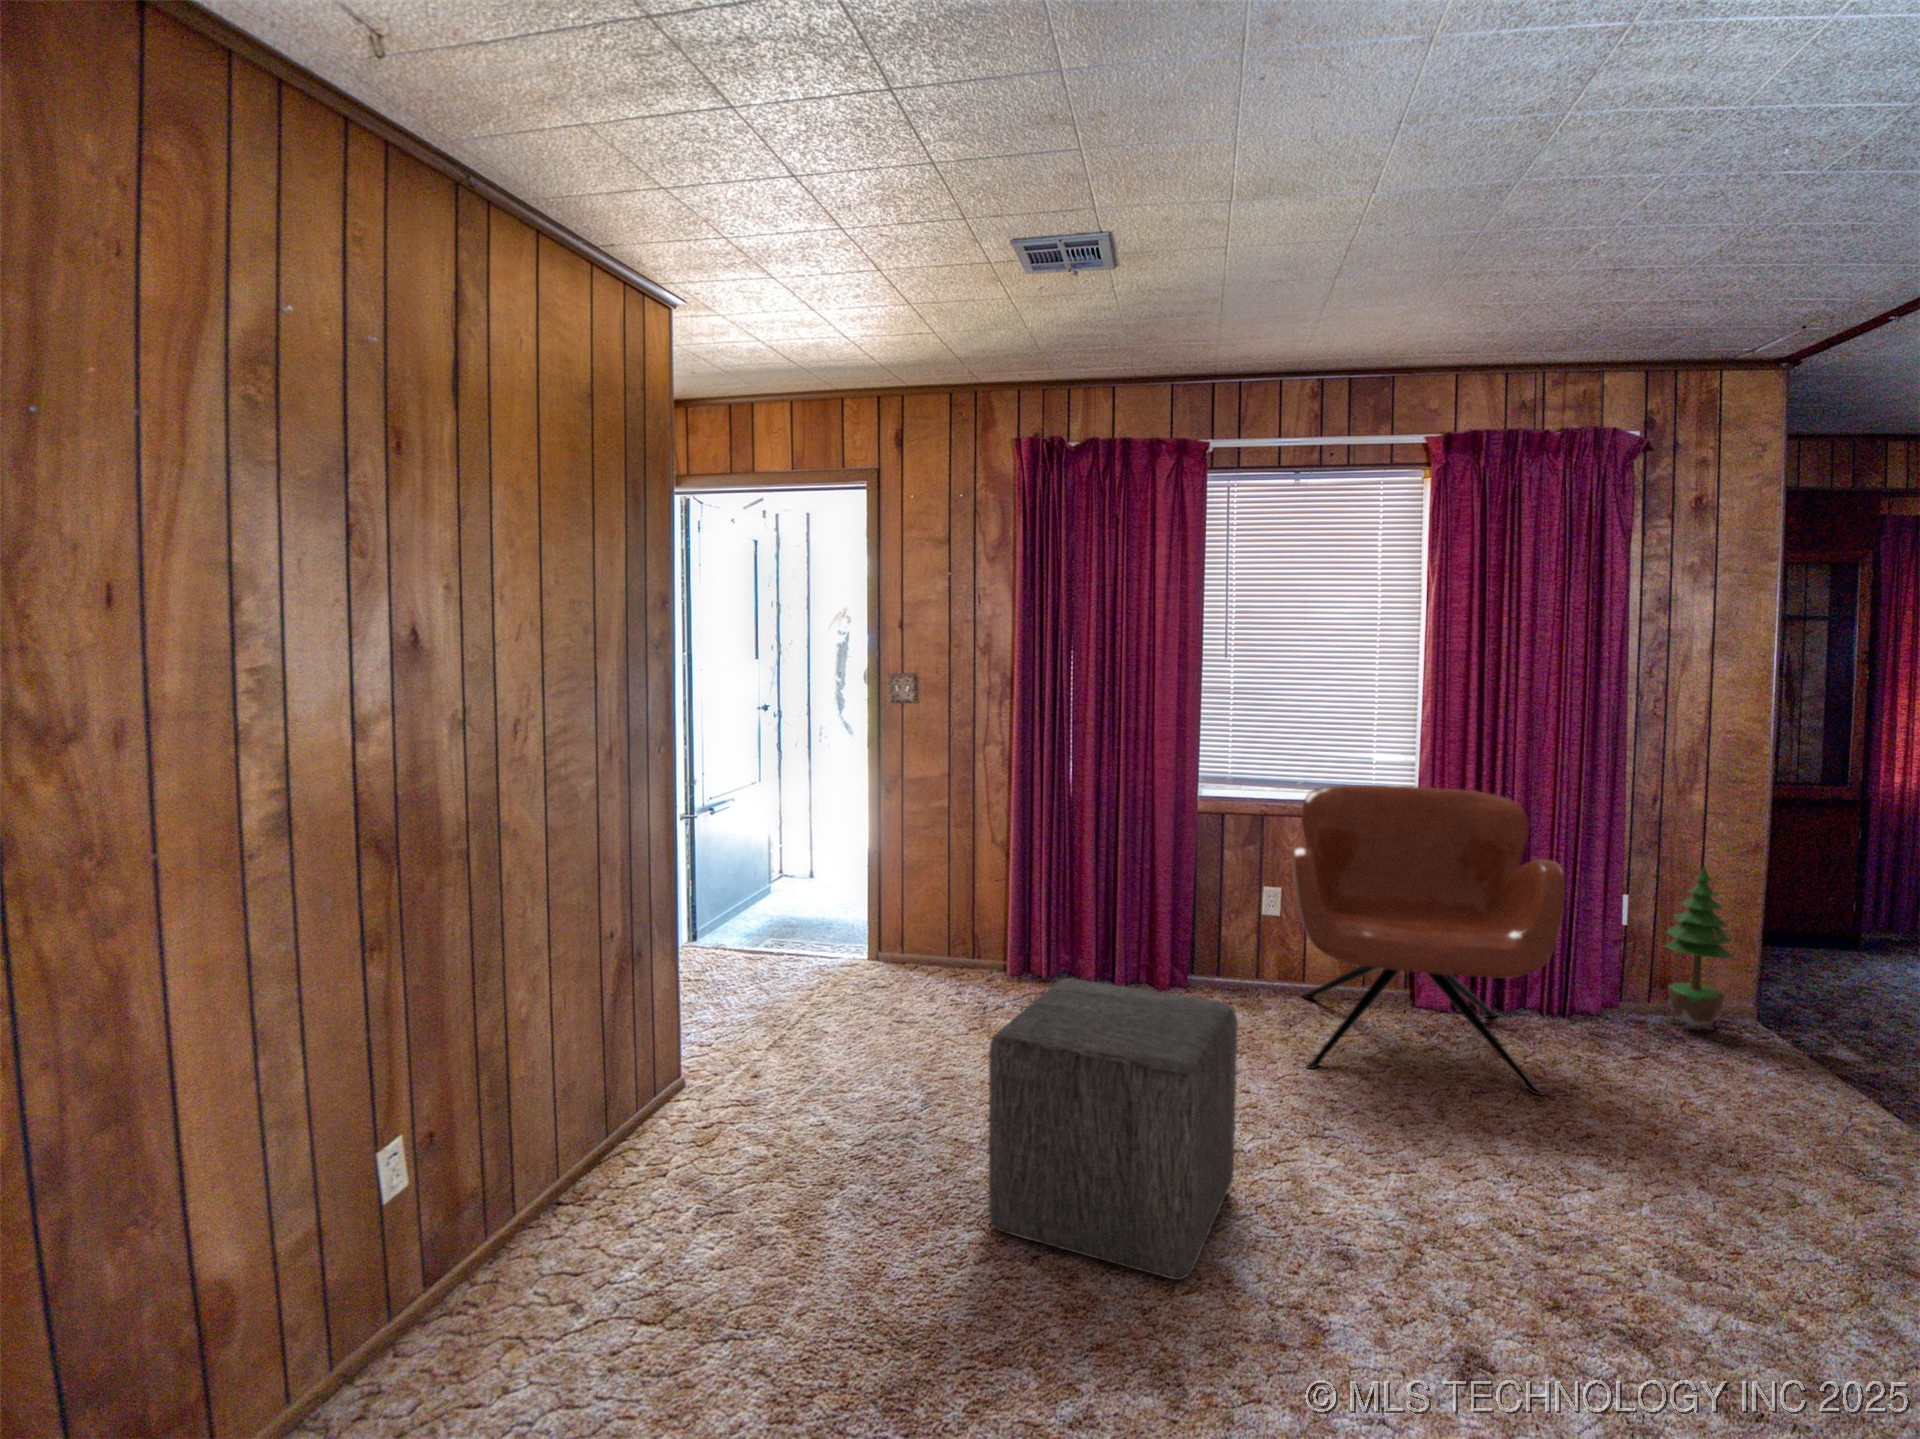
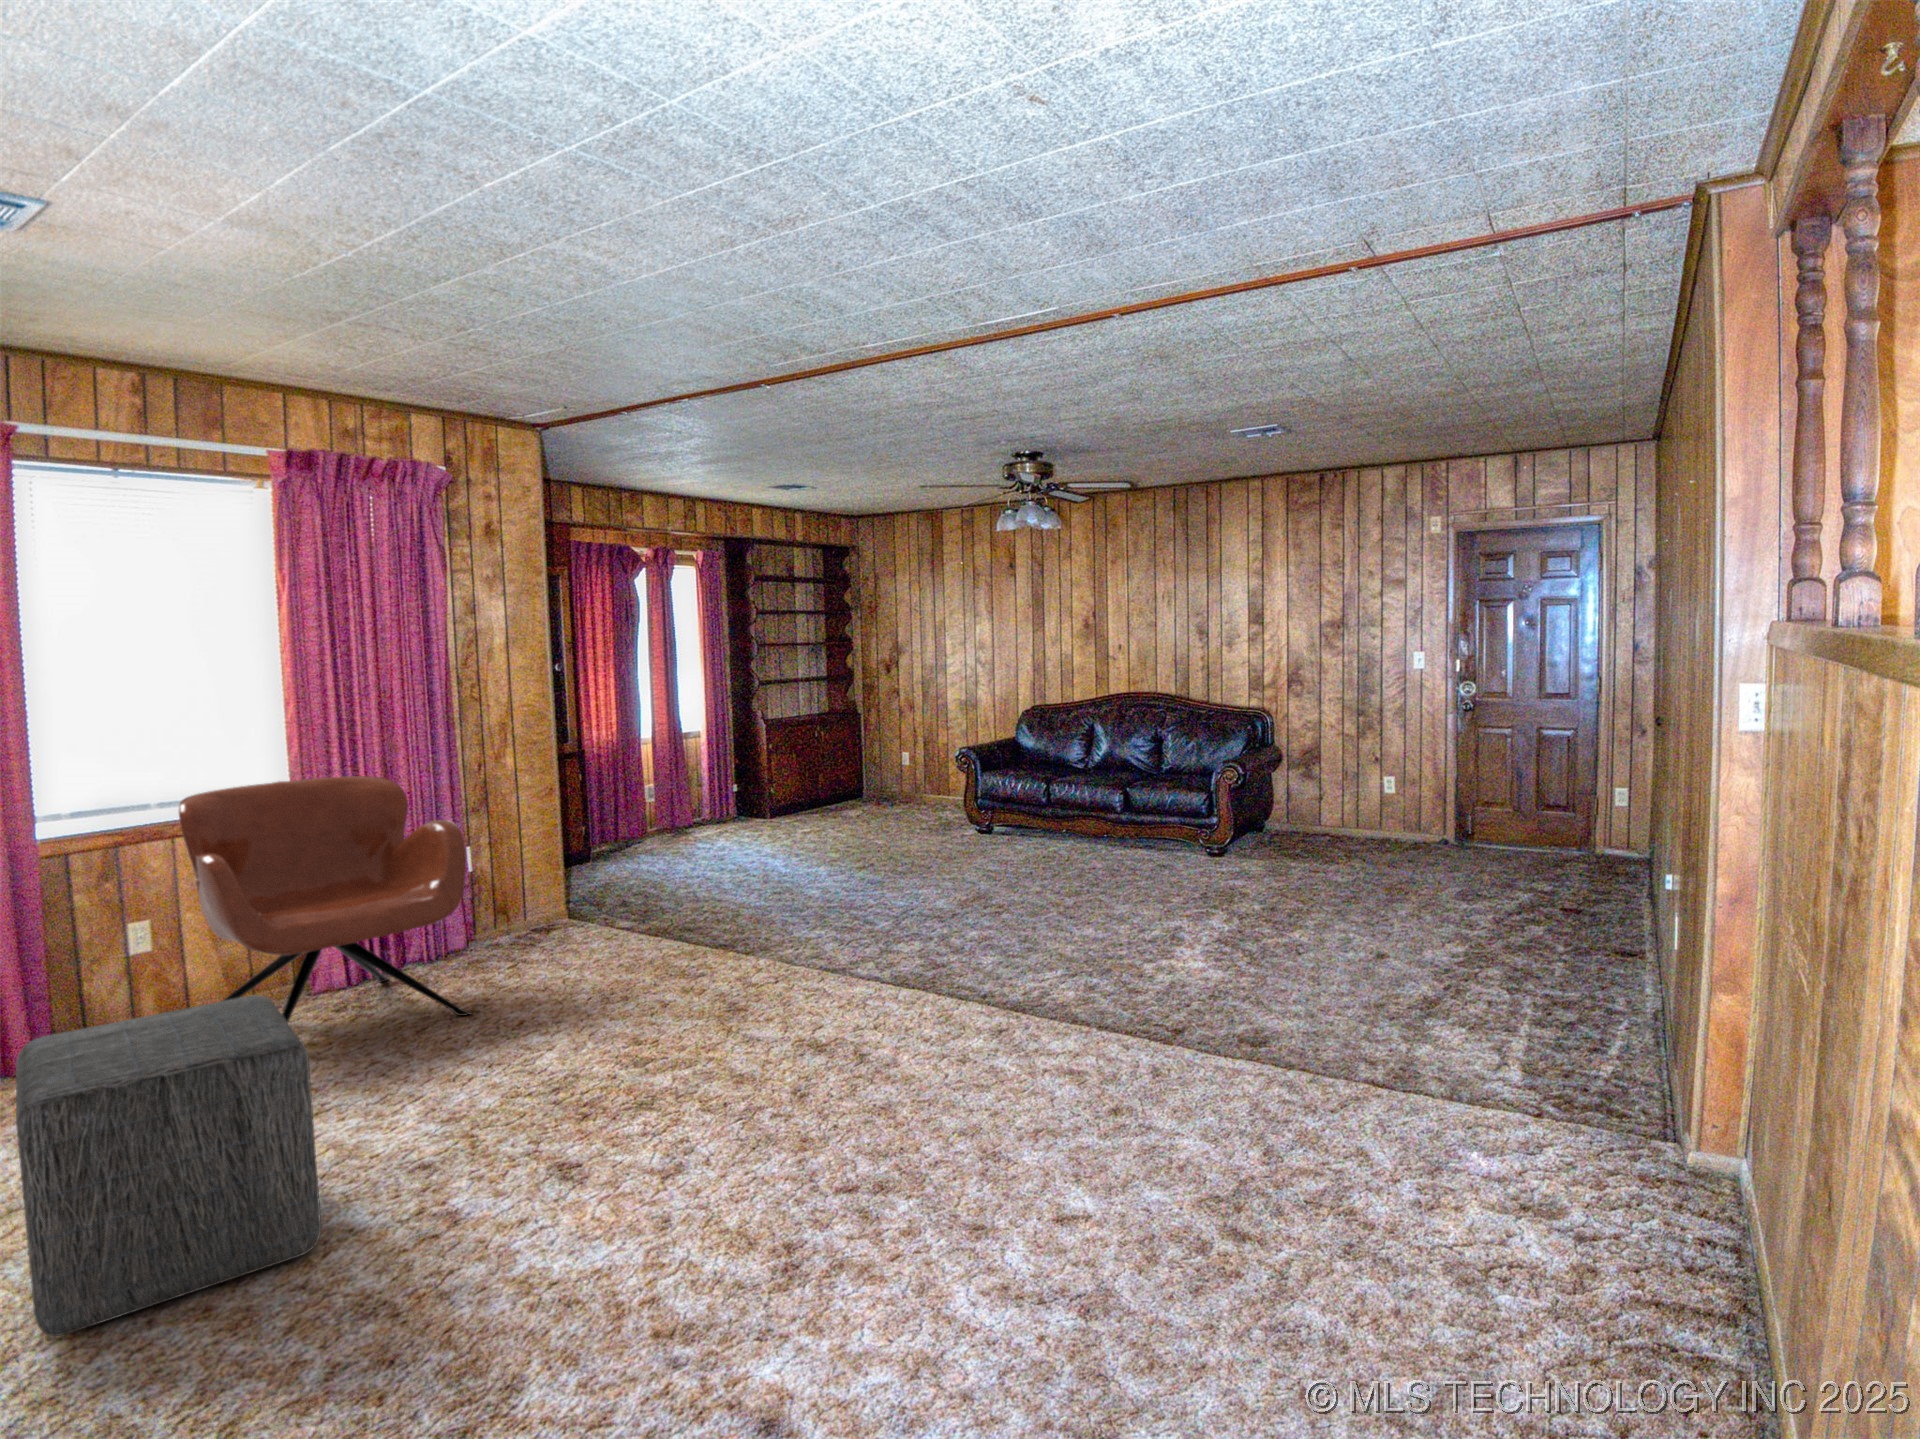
potted tree: present [1665,867,1734,1029] -> none [503,809,553,940]

